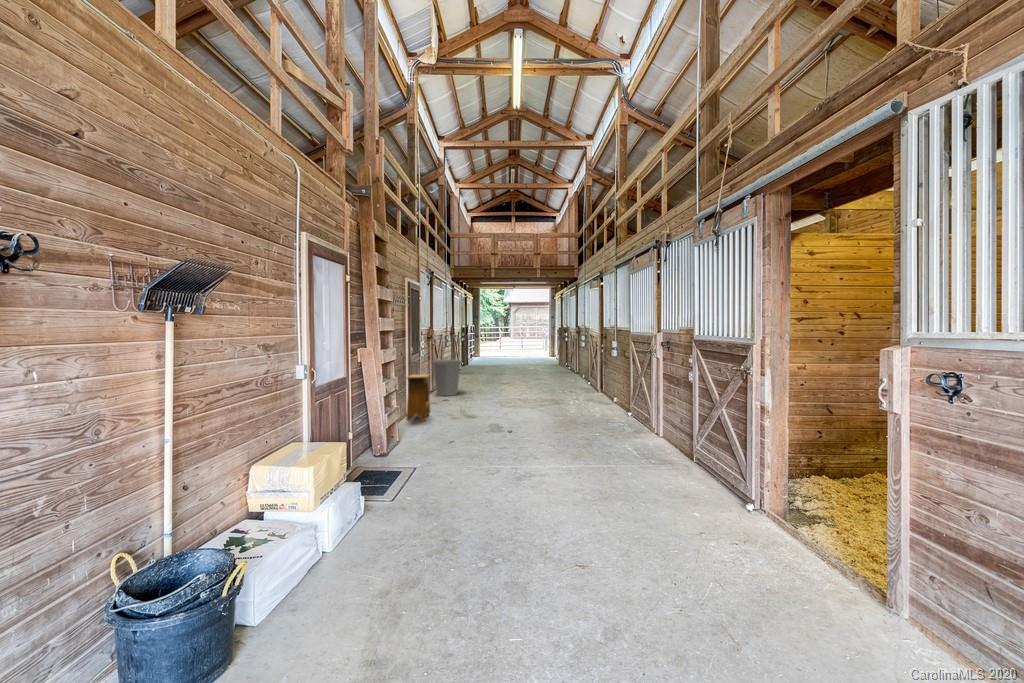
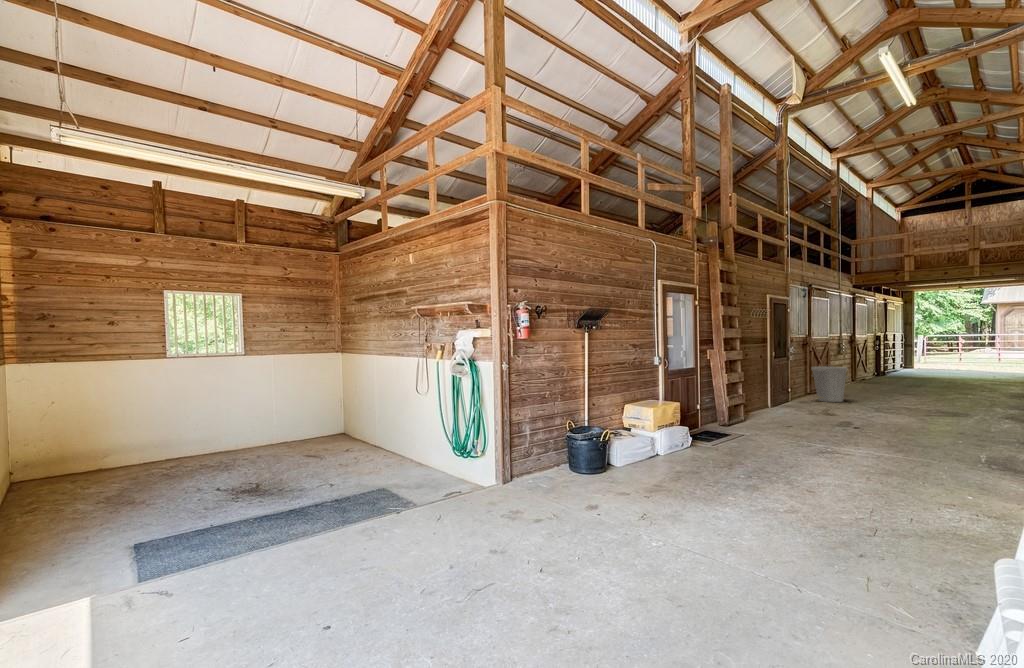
stool: present [406,375,430,421] -> none [765,376,793,415]

